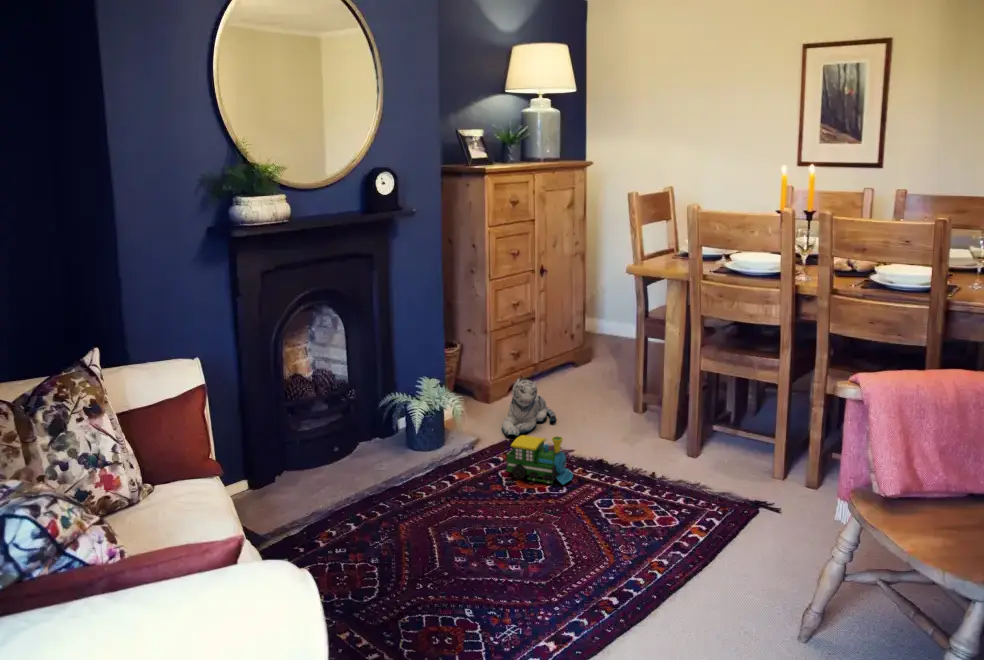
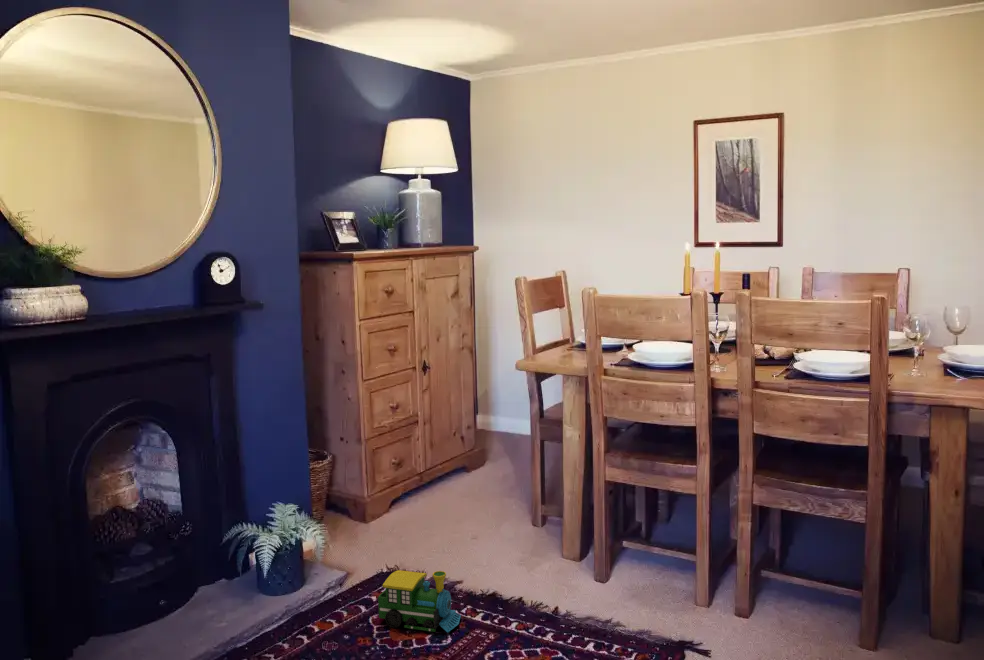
plush toy: present [502,379,556,436] -> none [378,496,443,568]

